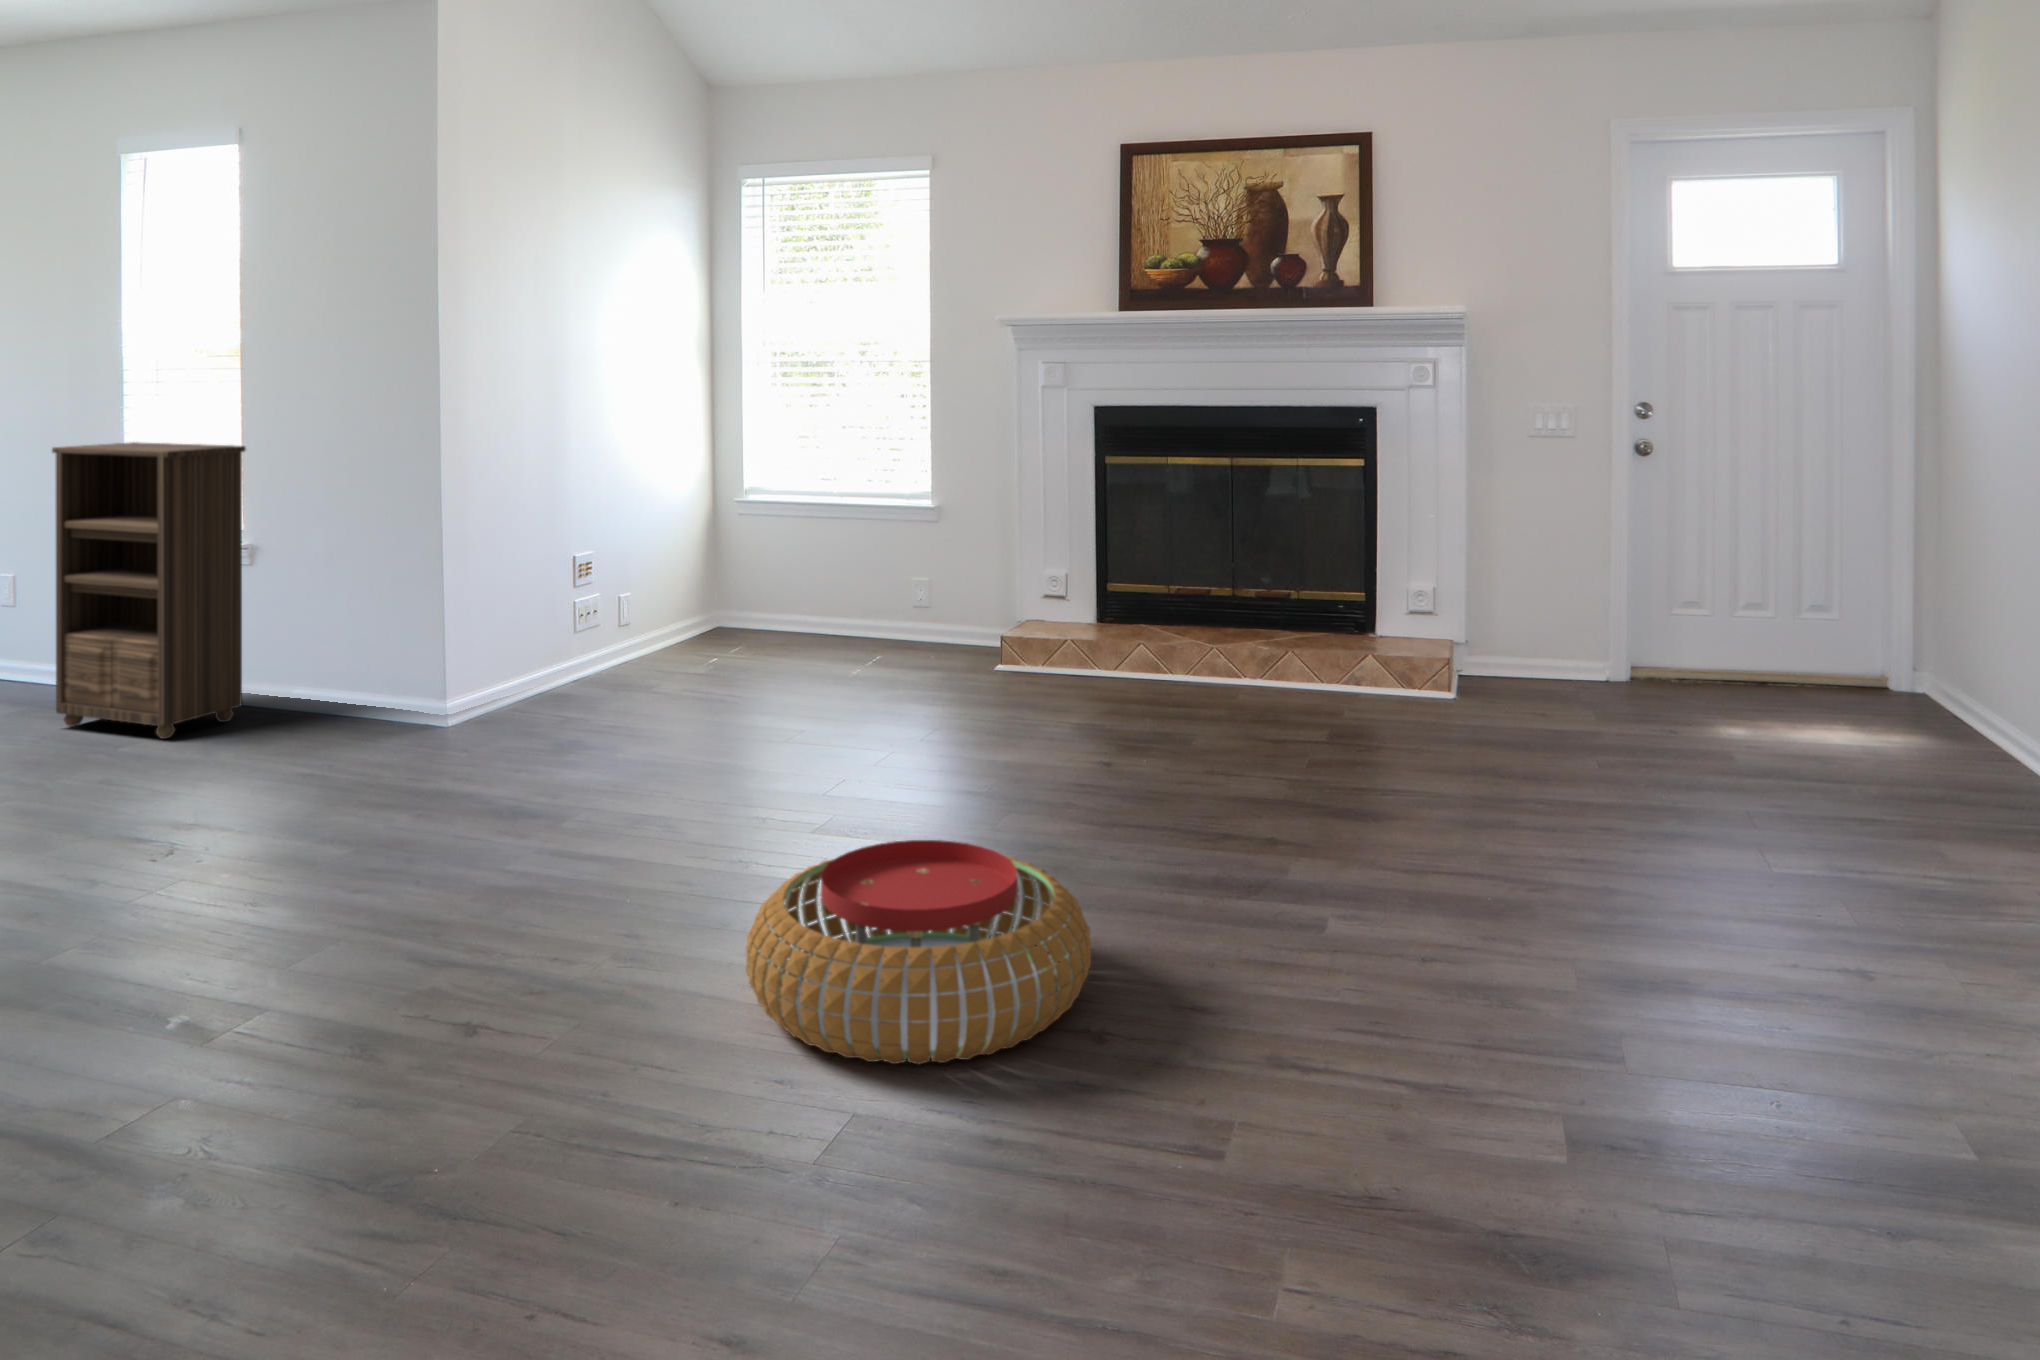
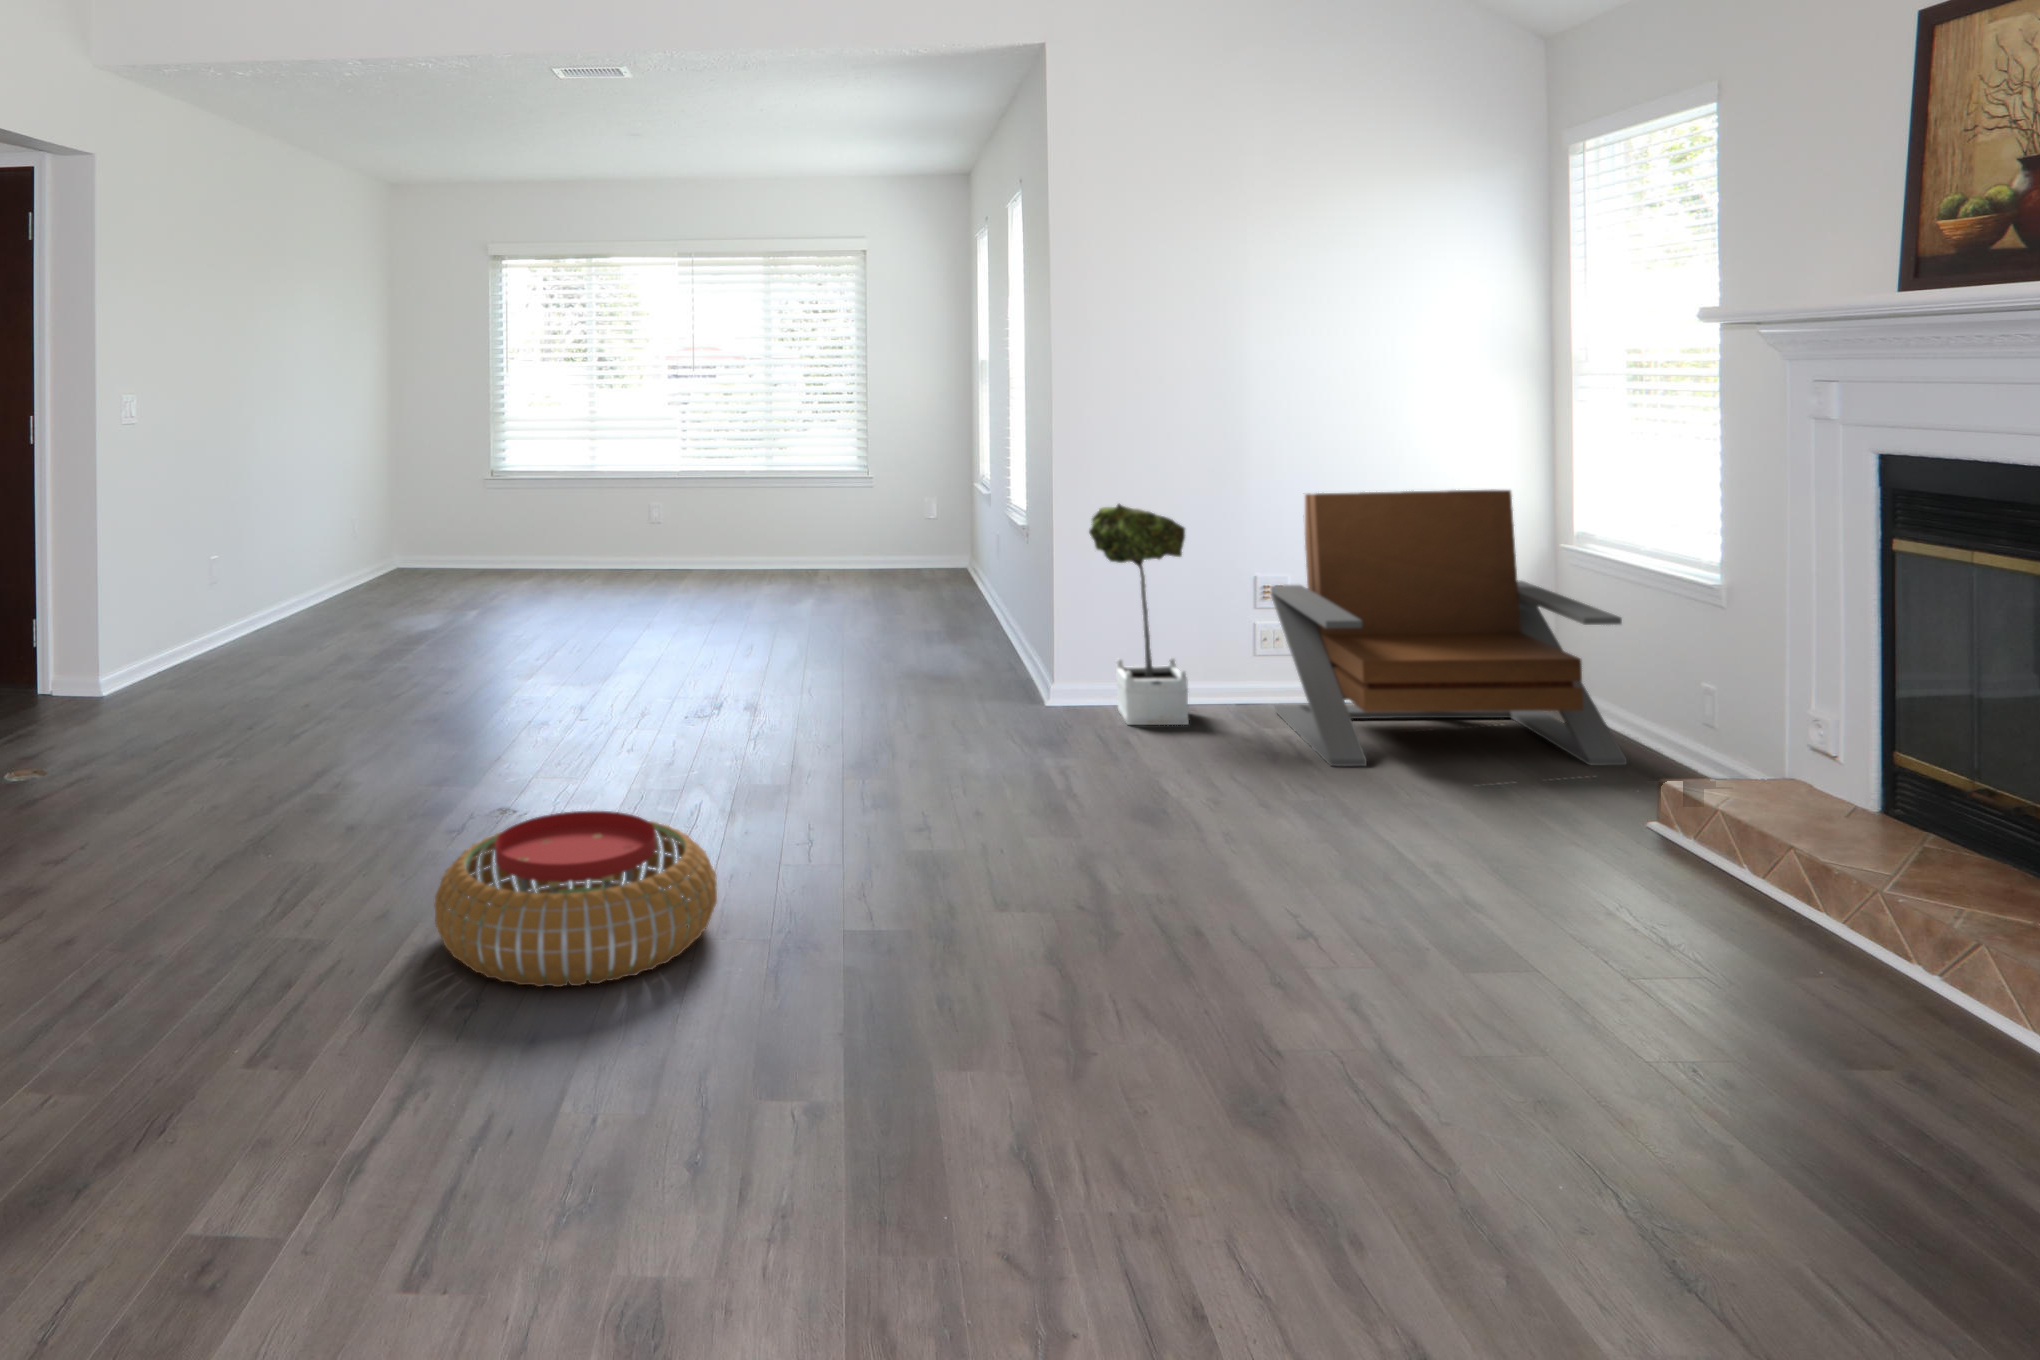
bookshelf: present [52,442,246,739] -> none [950,443,1026,663]
lounge chair: none [601,455,877,699] -> present [1271,489,1627,766]
potted tree: none [486,487,594,724] -> present [1089,504,1189,725]

